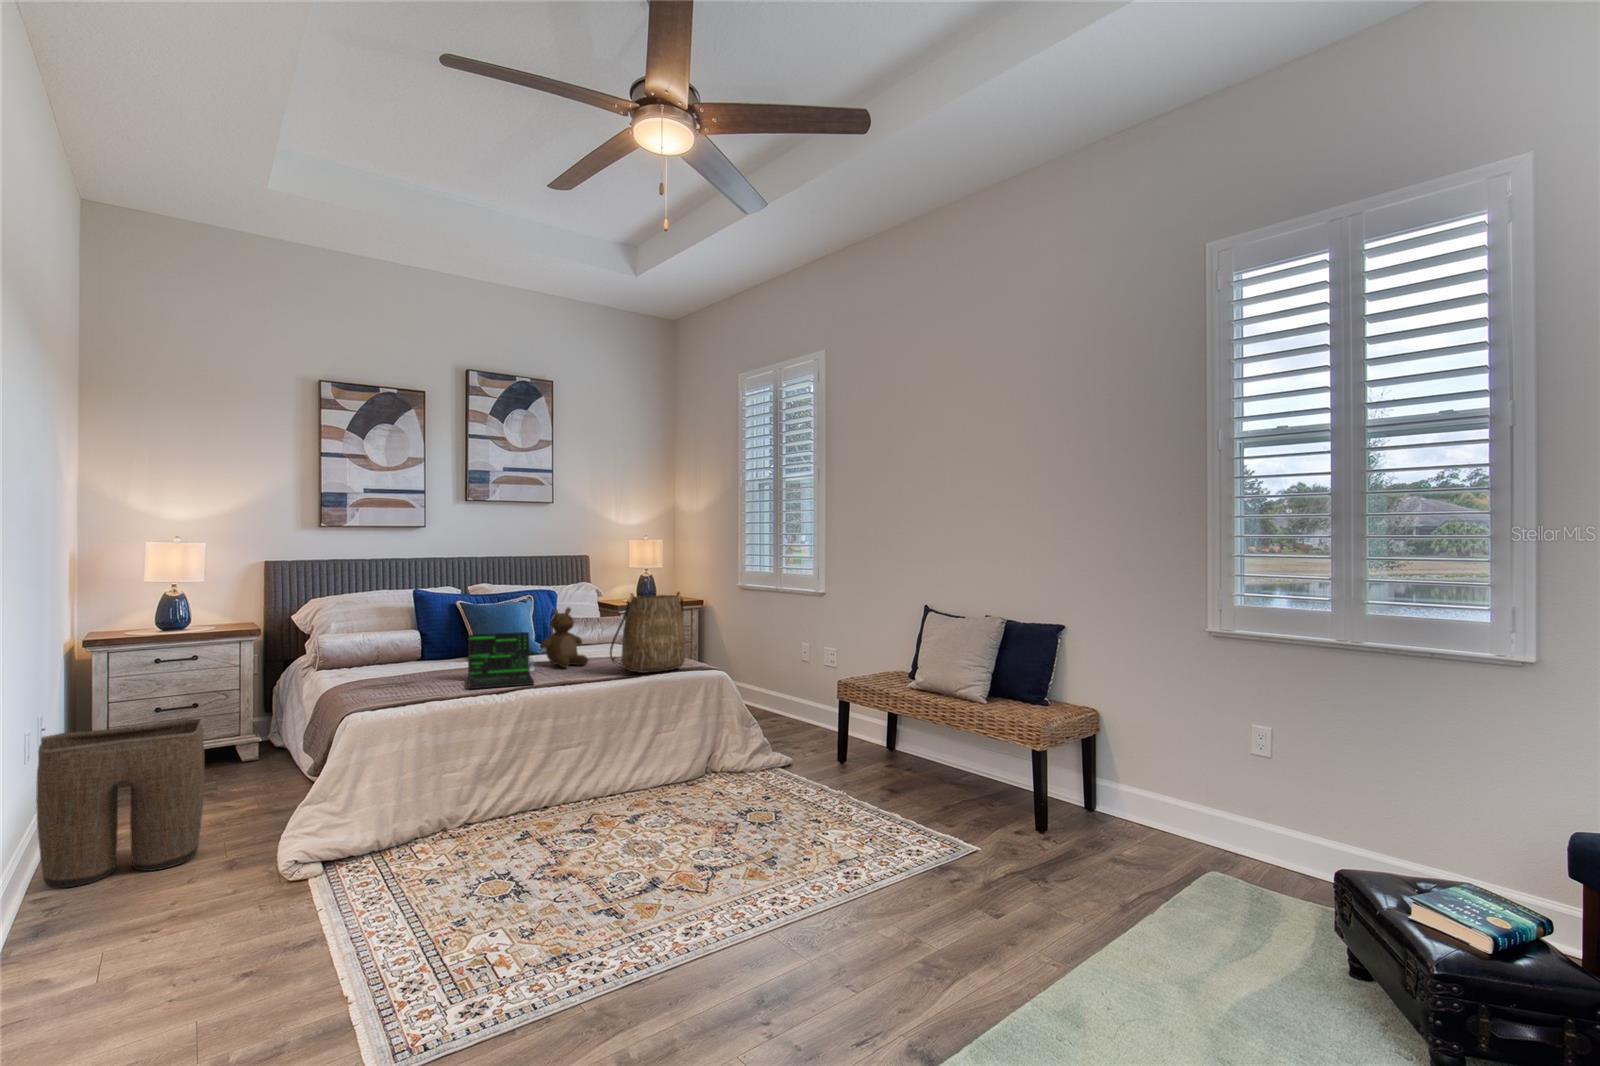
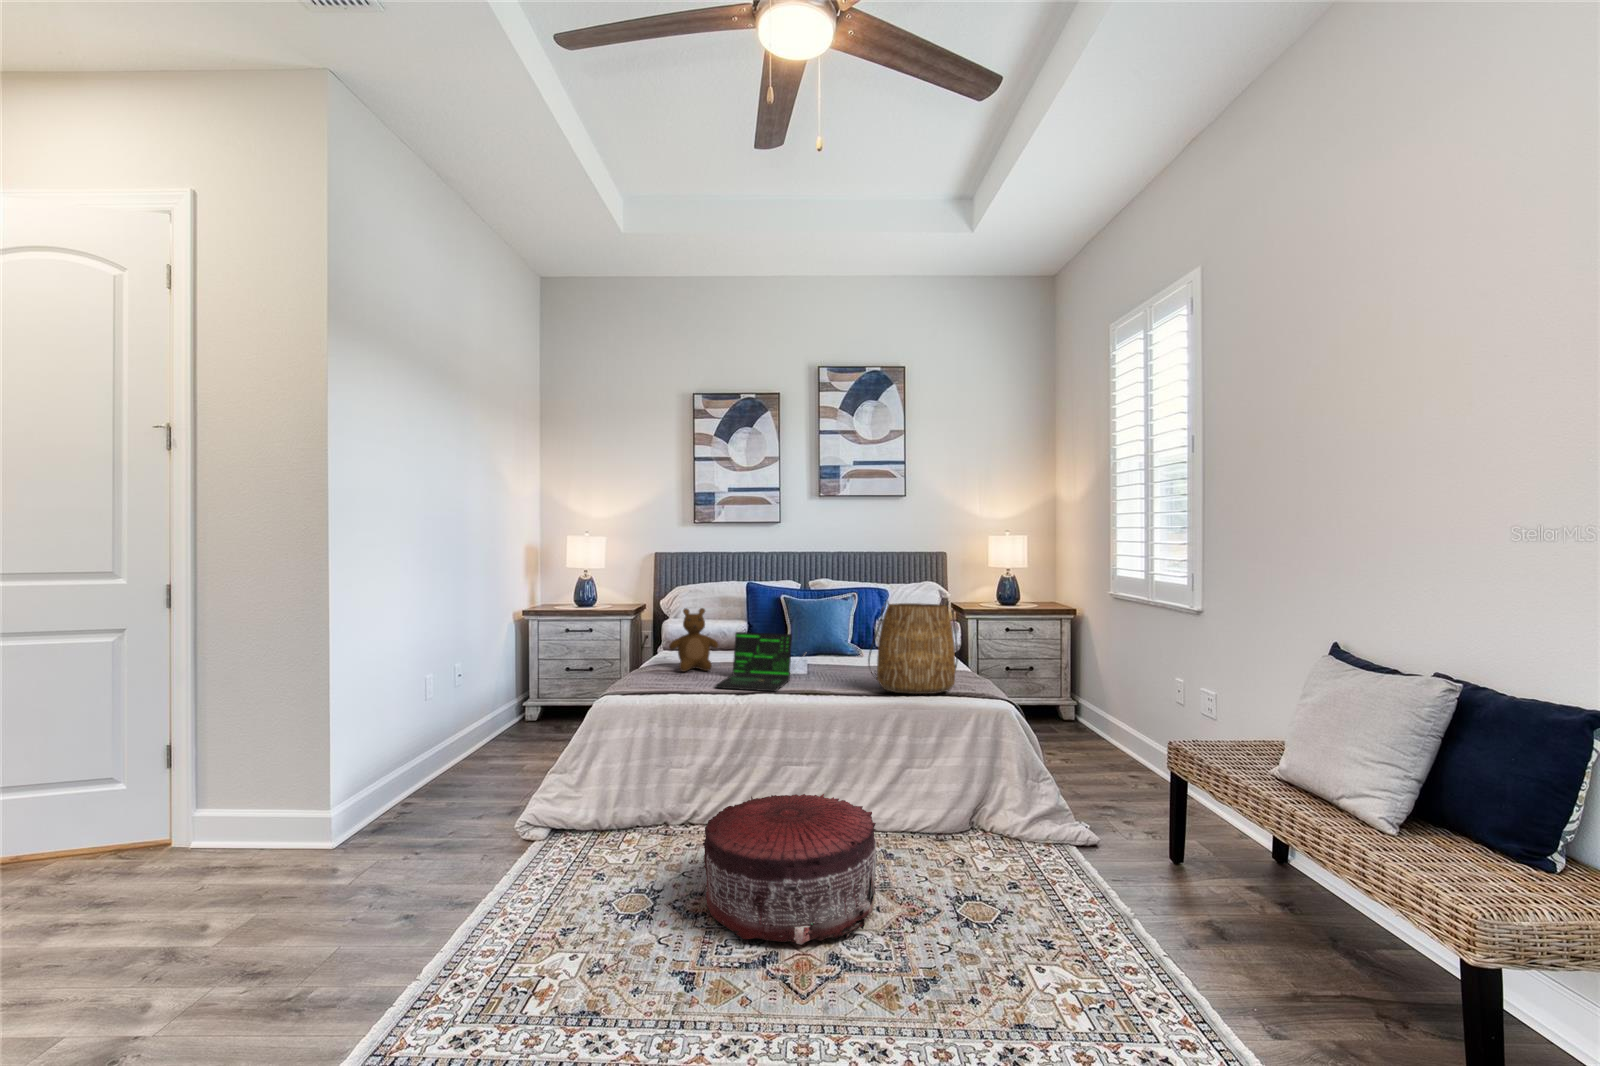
teddy bear: present [540,608,588,668] -> present [669,608,718,671]
laundry basket: present [36,719,204,888] -> none [393,685,508,807]
pouf: none [546,758,702,877] -> present [703,794,877,944]

